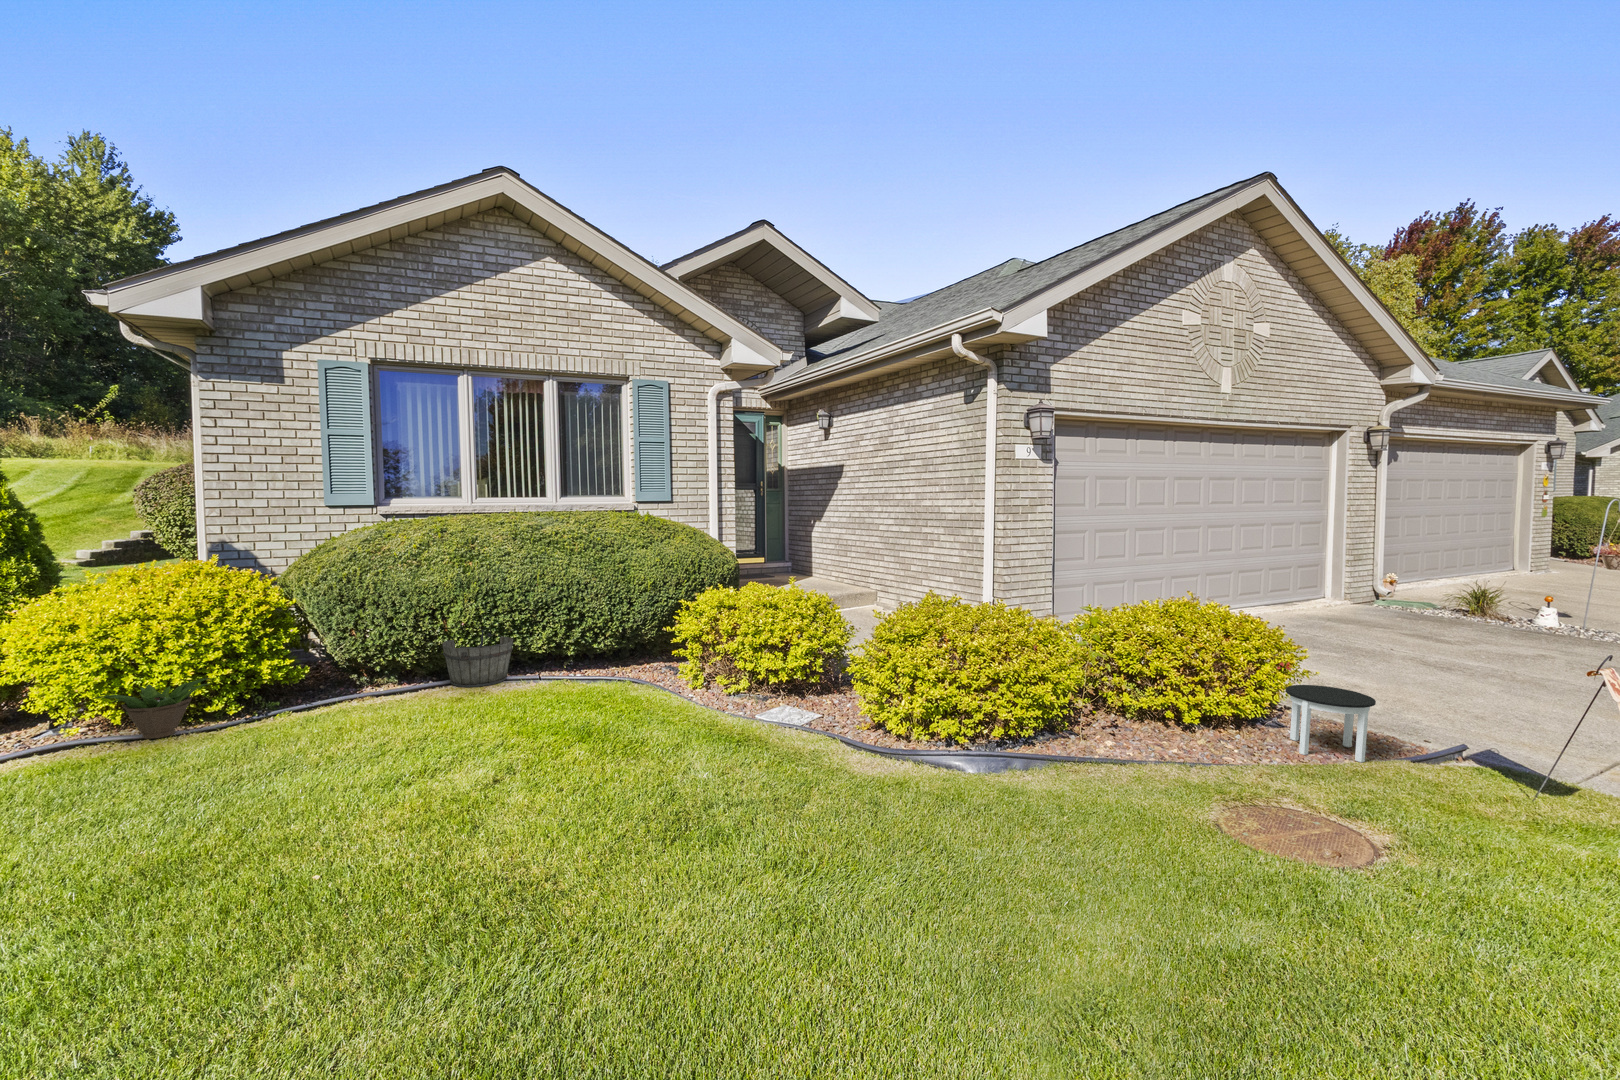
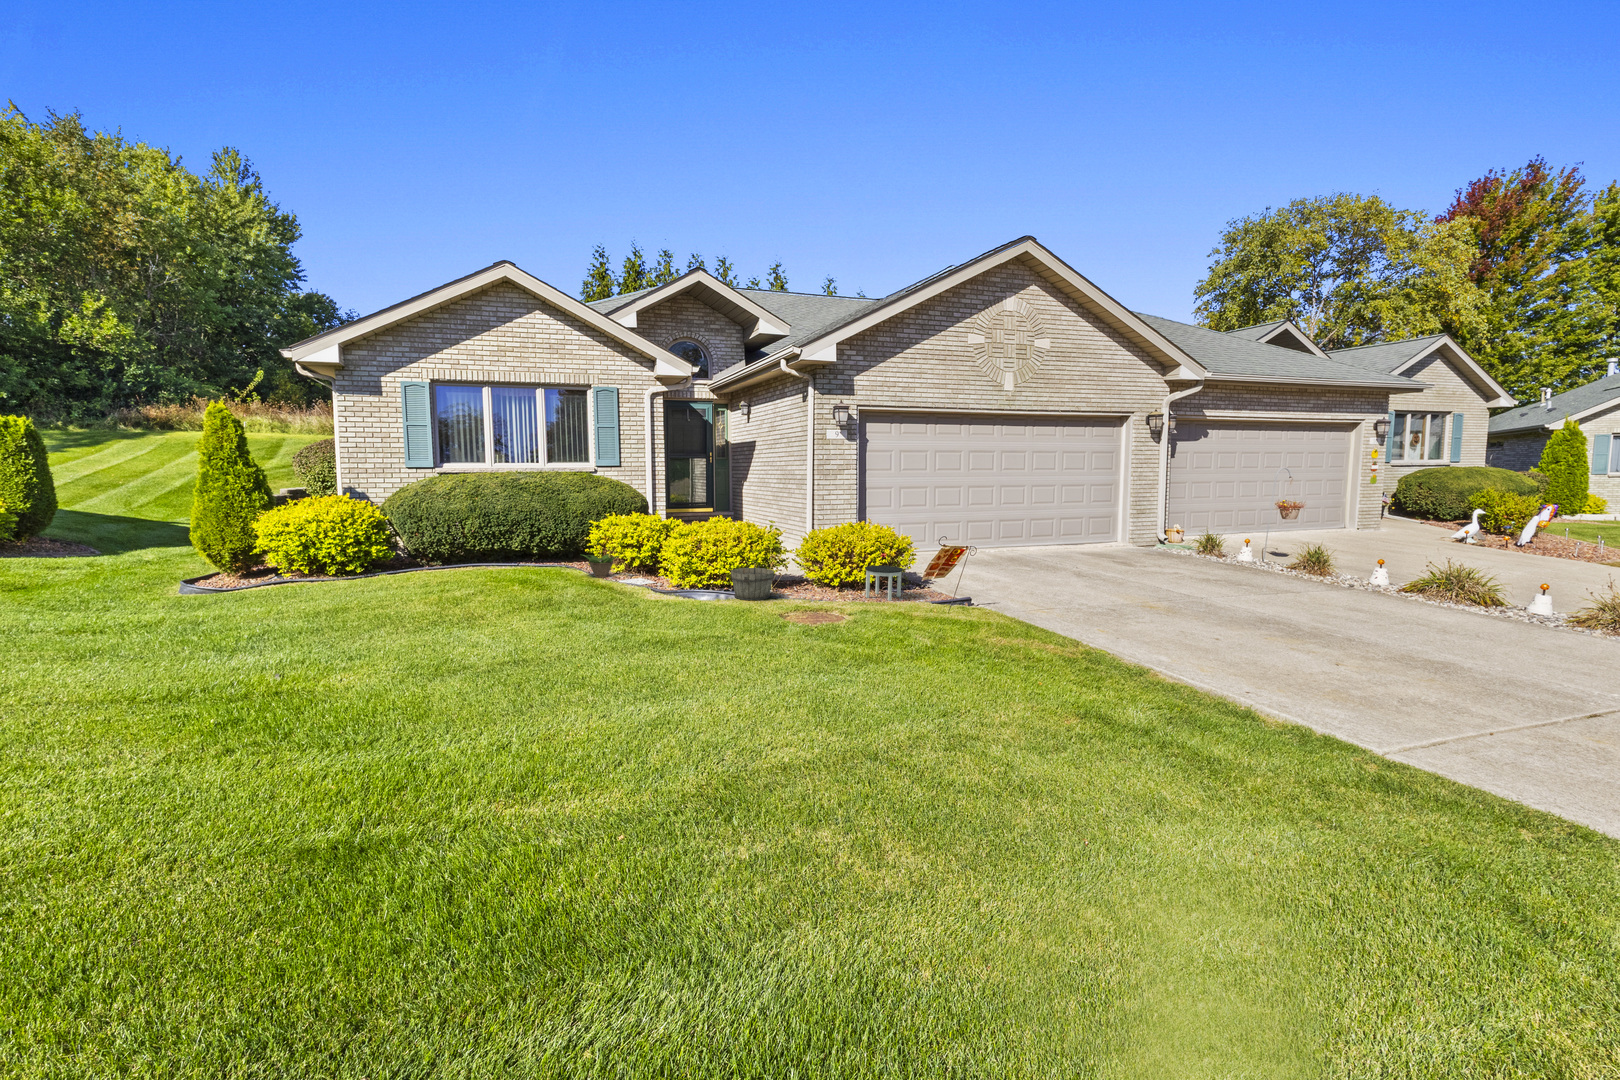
wooden bucket: present [442,626,513,687] -> present [731,561,774,600]
decorative plant: present [93,678,210,739] -> present [582,554,618,578]

